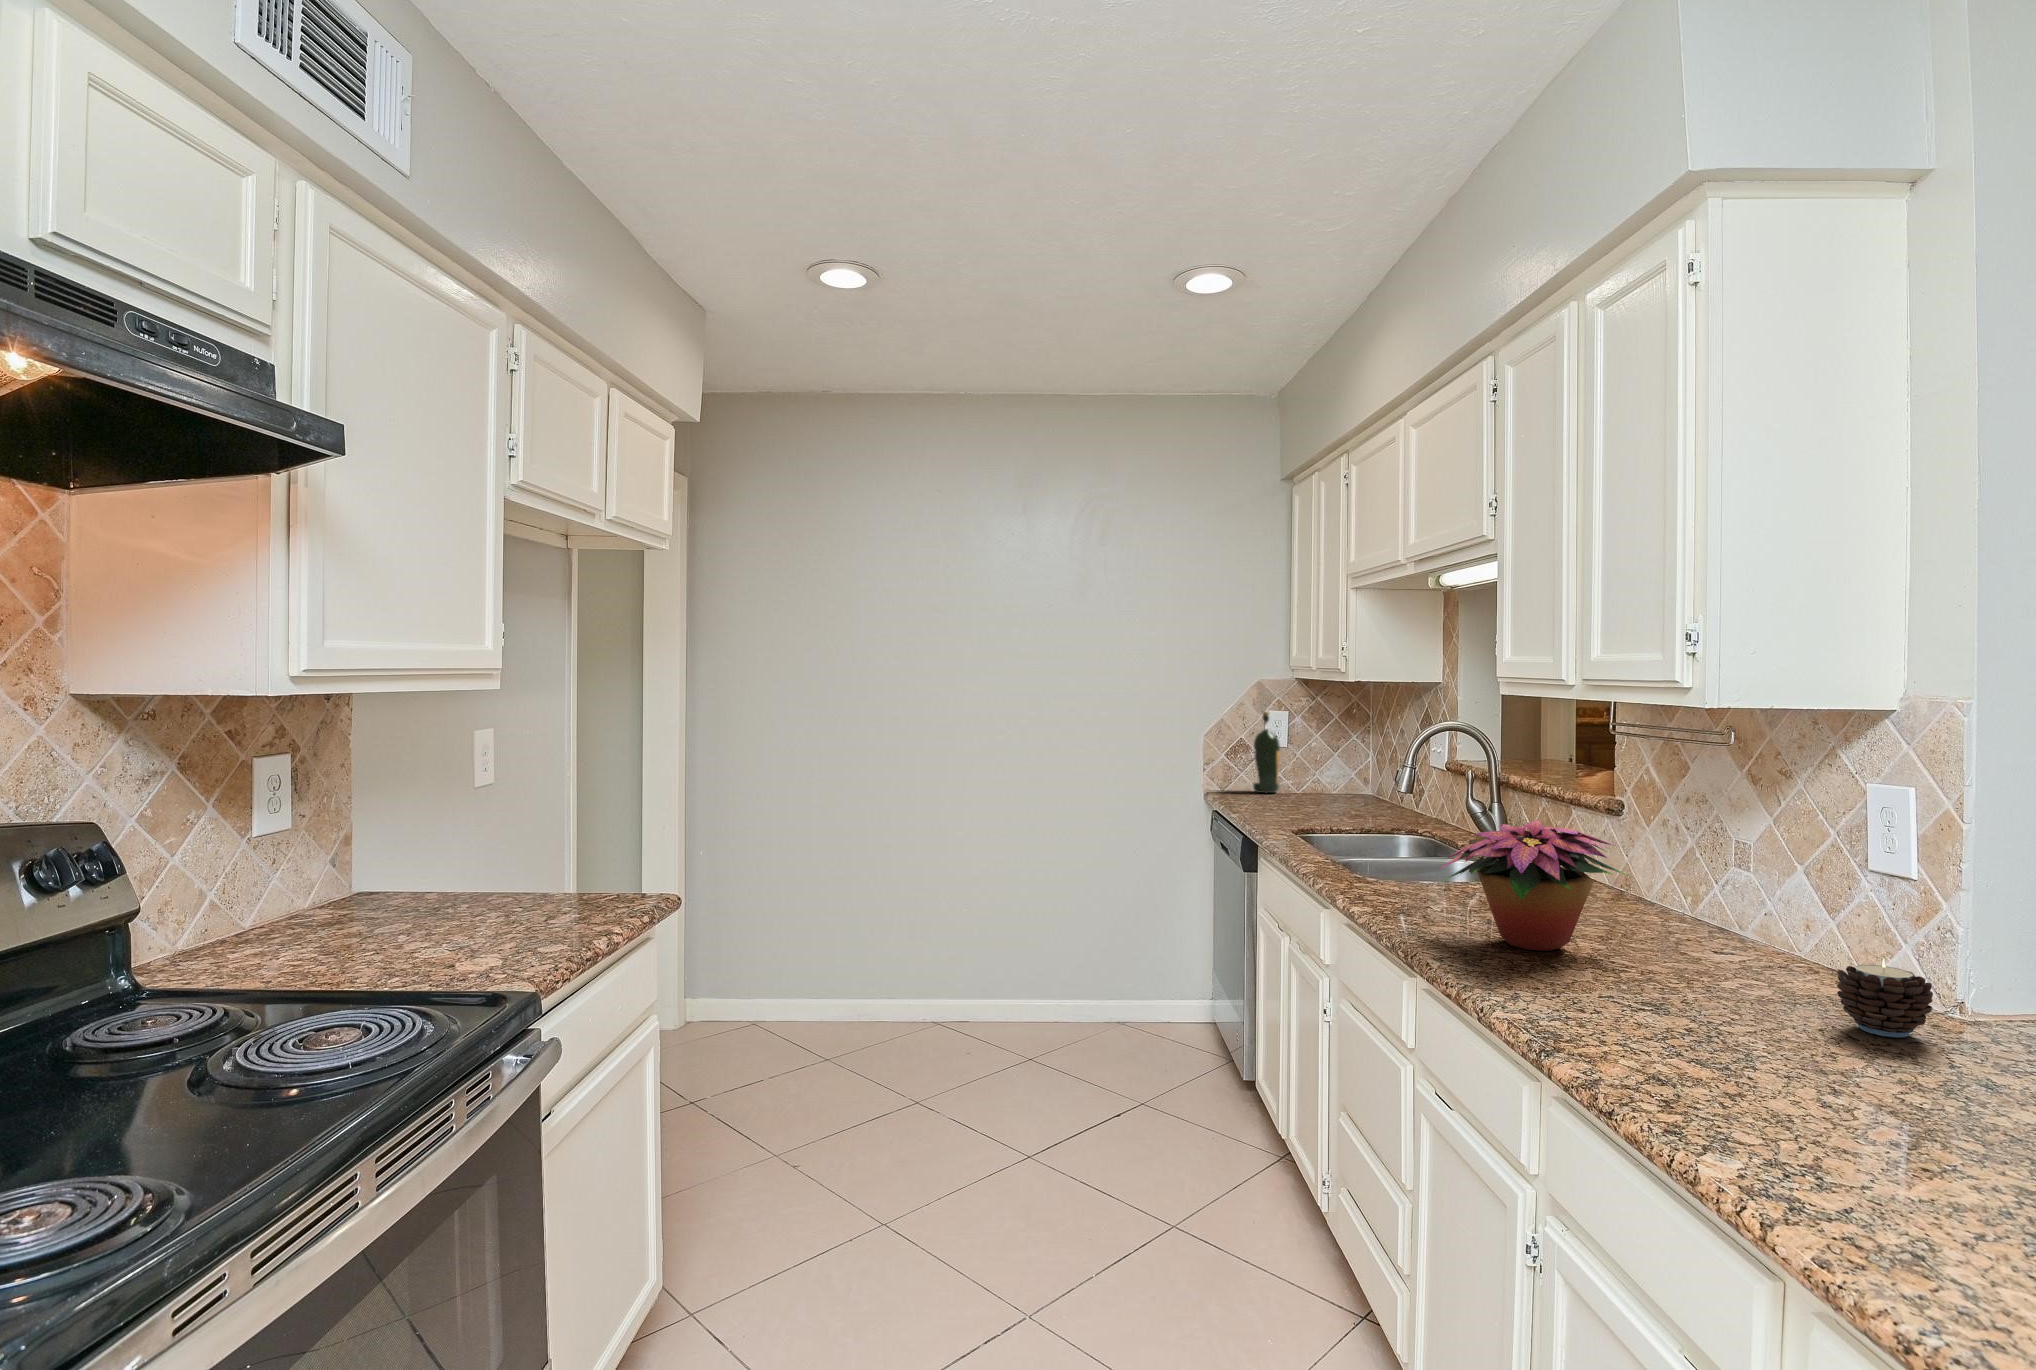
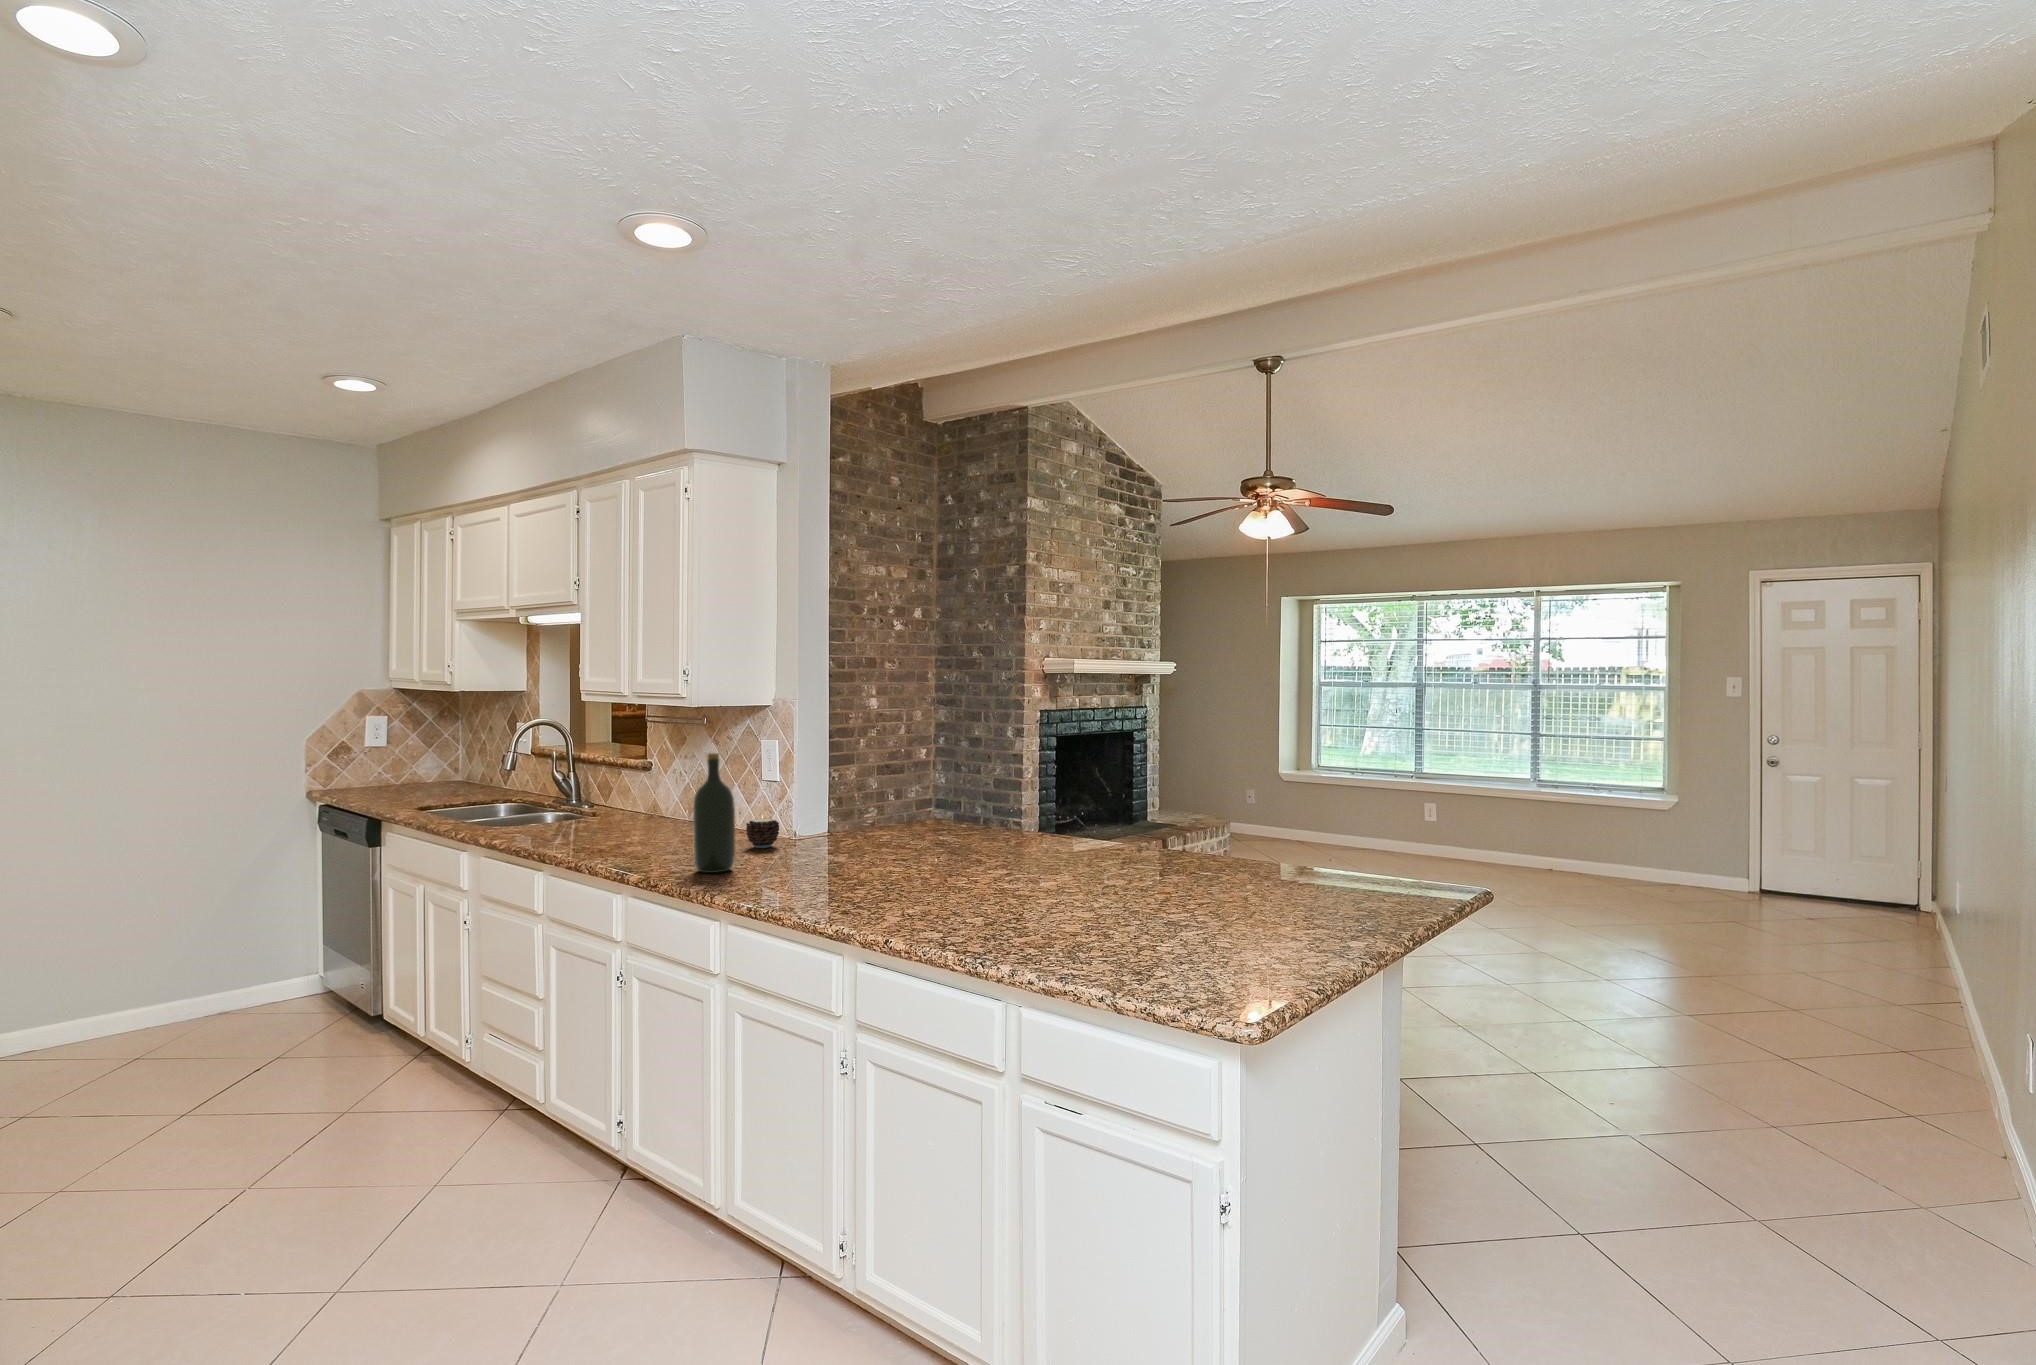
wine bottle: present [1252,711,1280,793] -> present [693,753,735,873]
flower arrangement: present [1438,820,1629,951] -> none [551,771,662,844]

